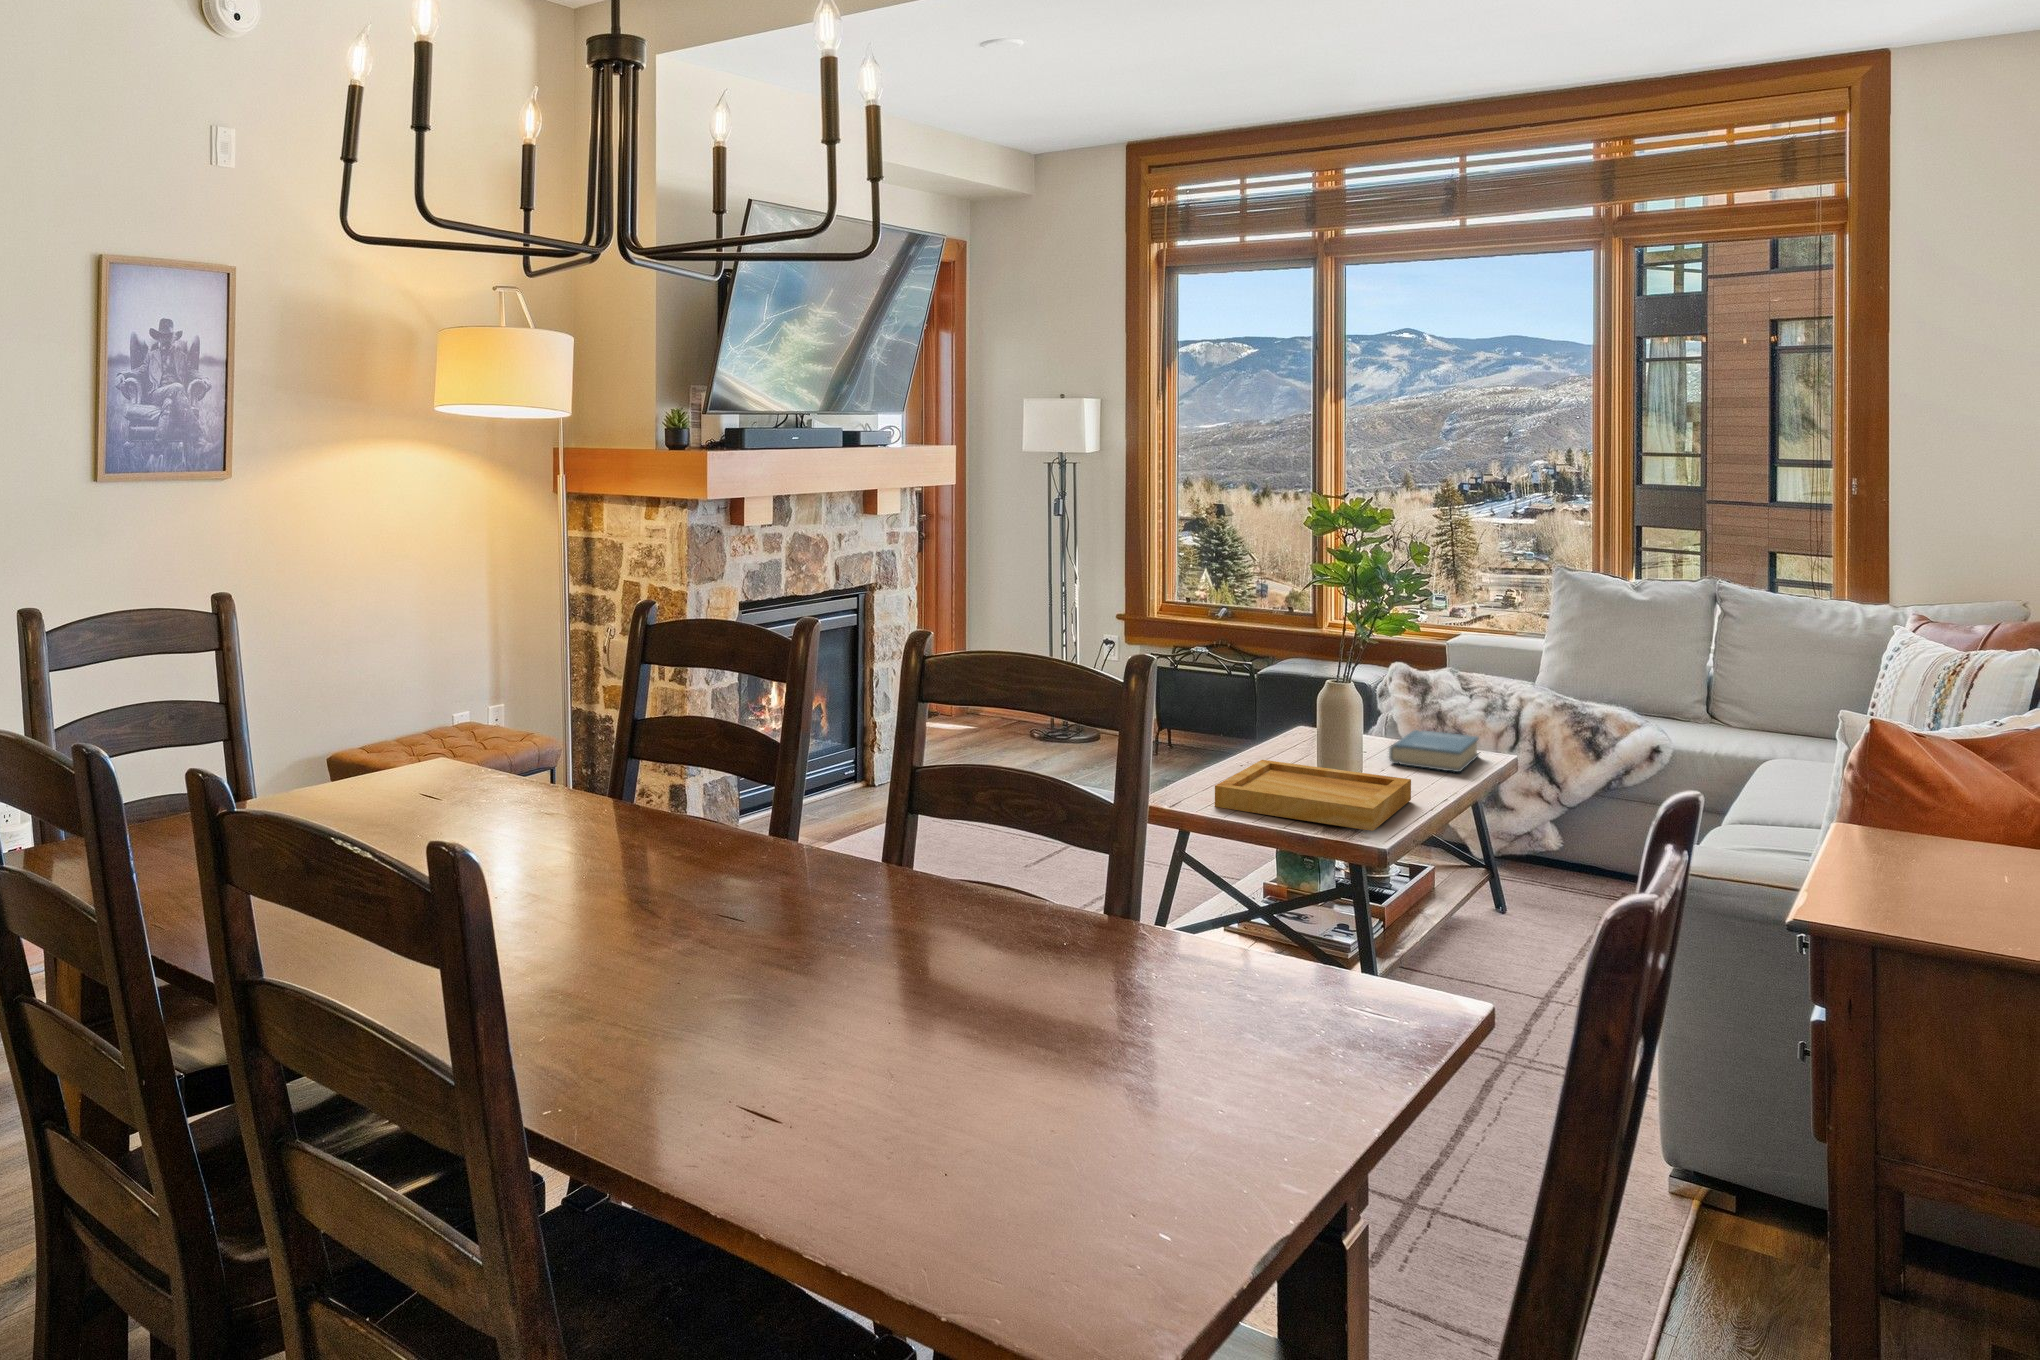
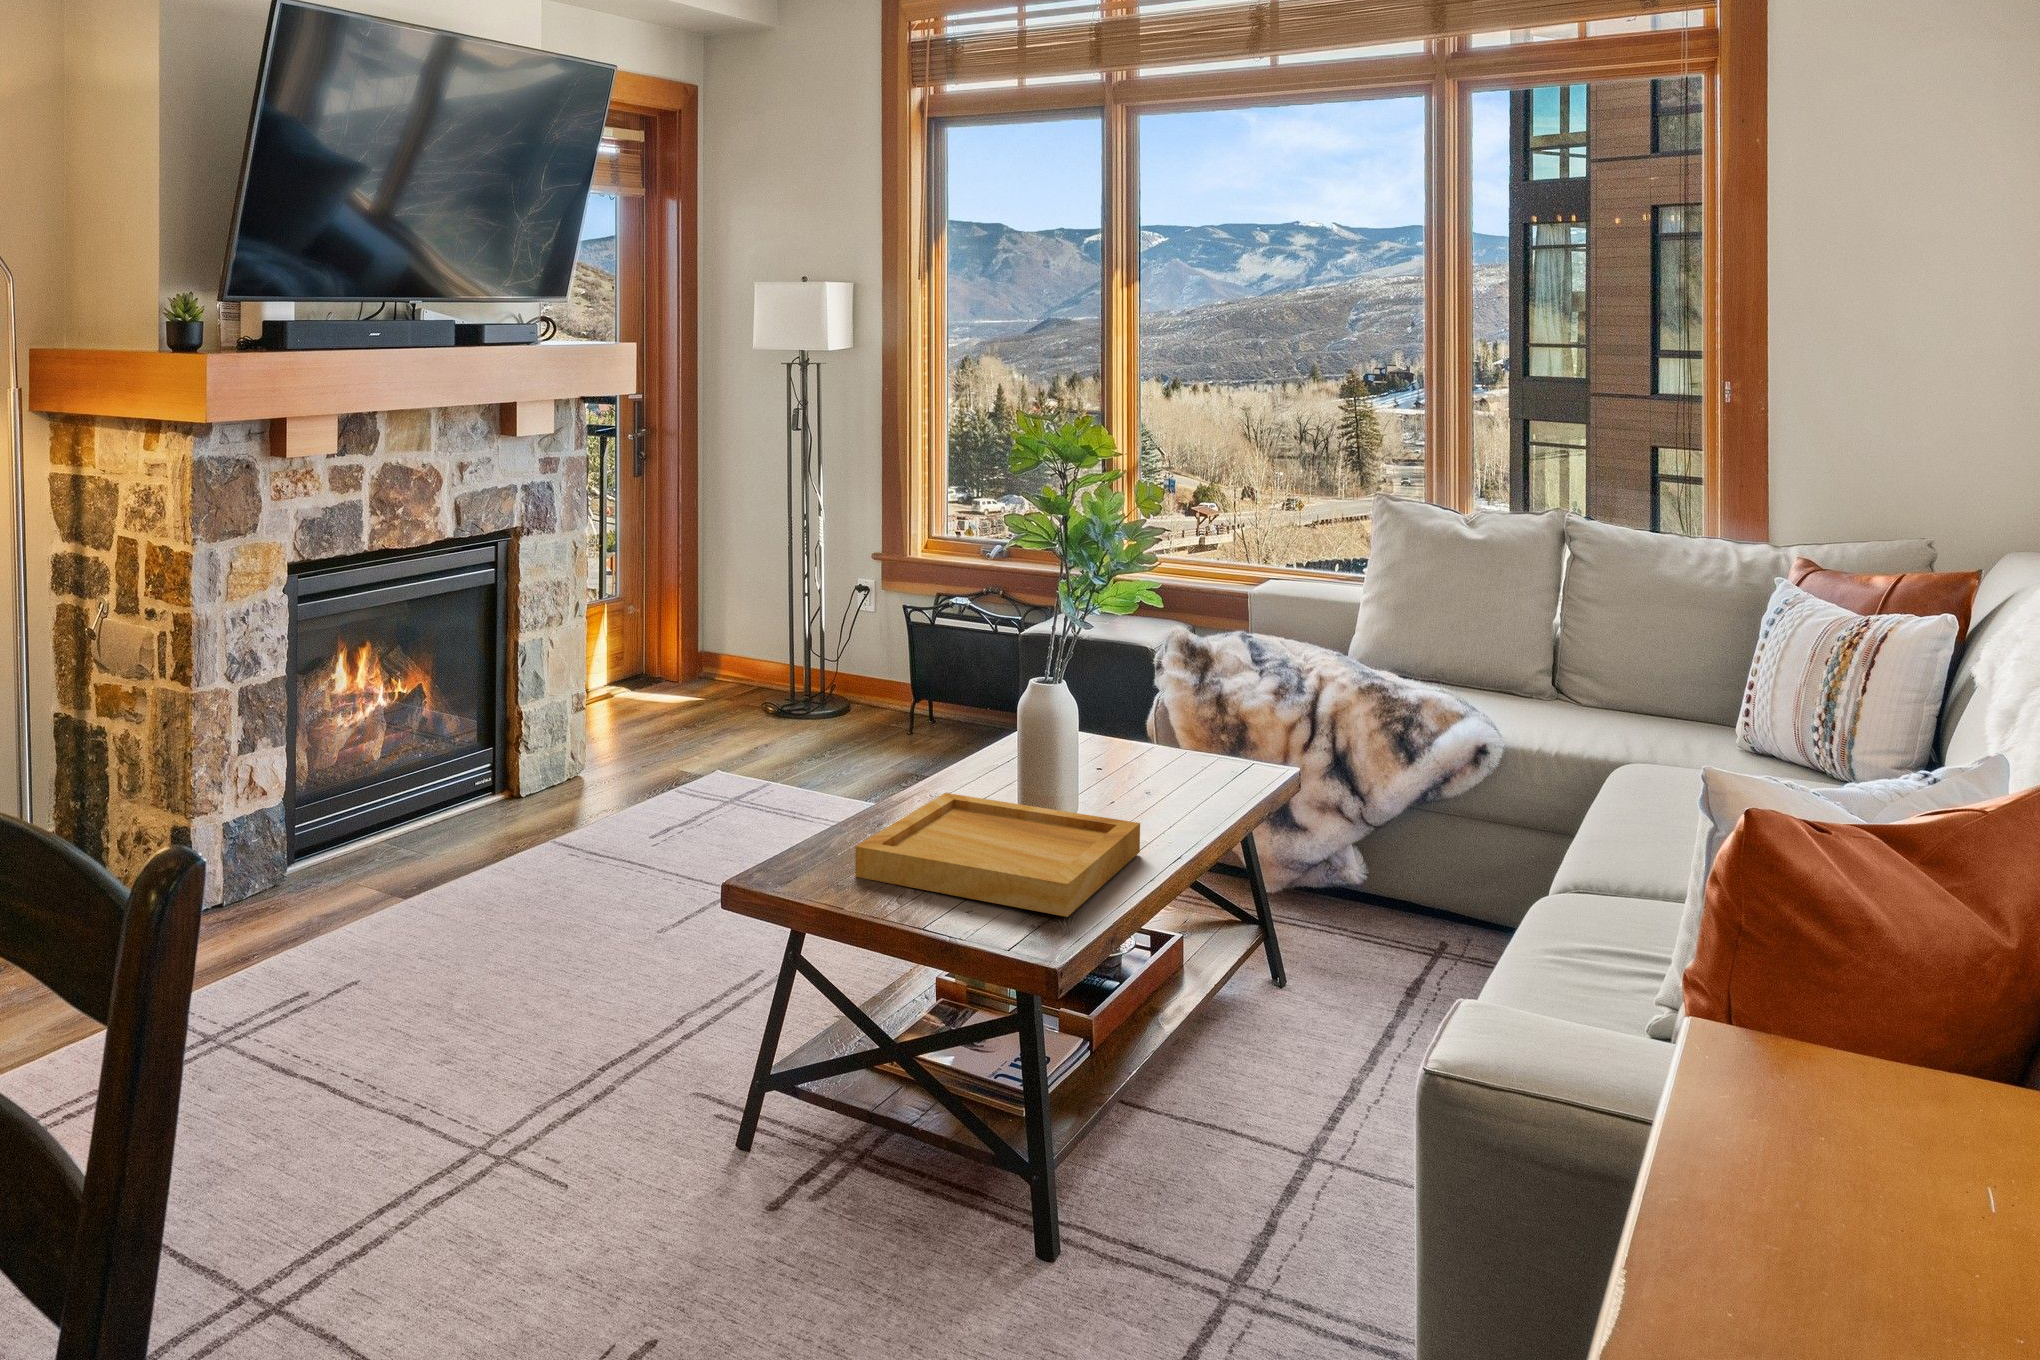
hardback book: present [1389,729,1478,772] -> none [1128,733,1251,799]

